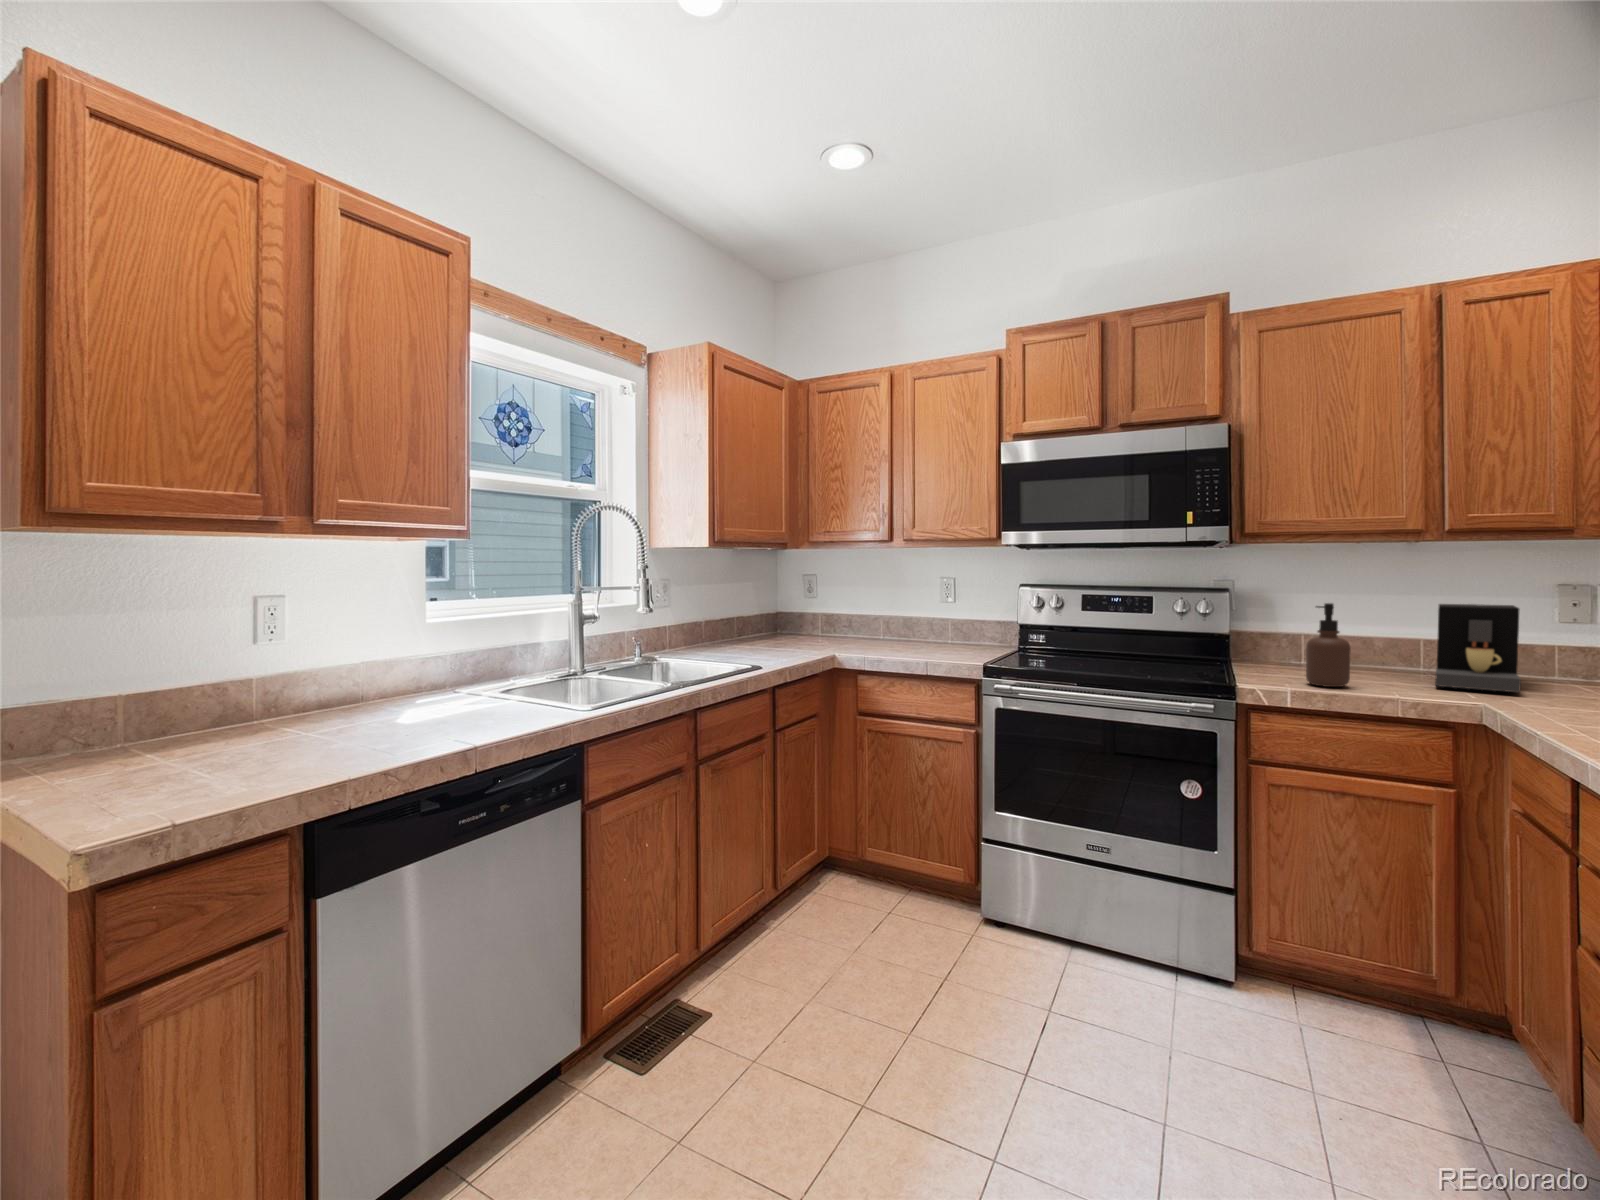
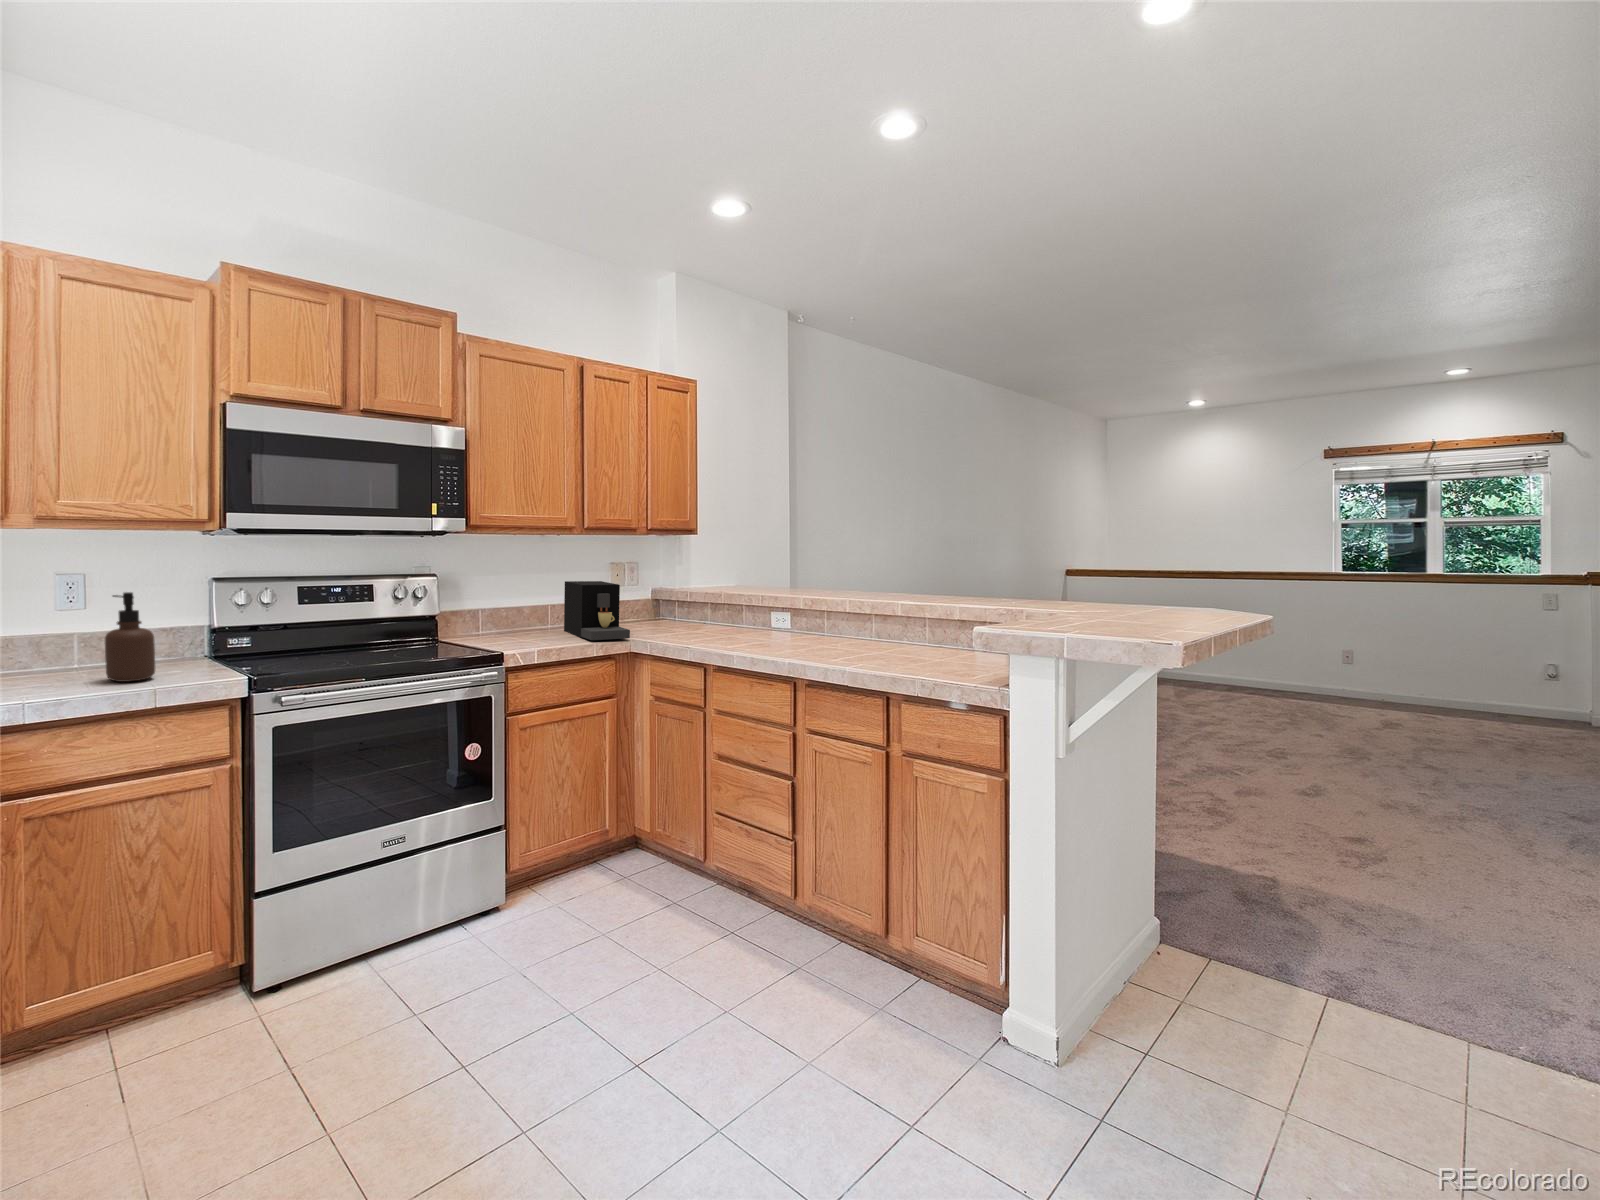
soap dispenser: present [1306,603,1351,687] -> present [105,592,155,682]

